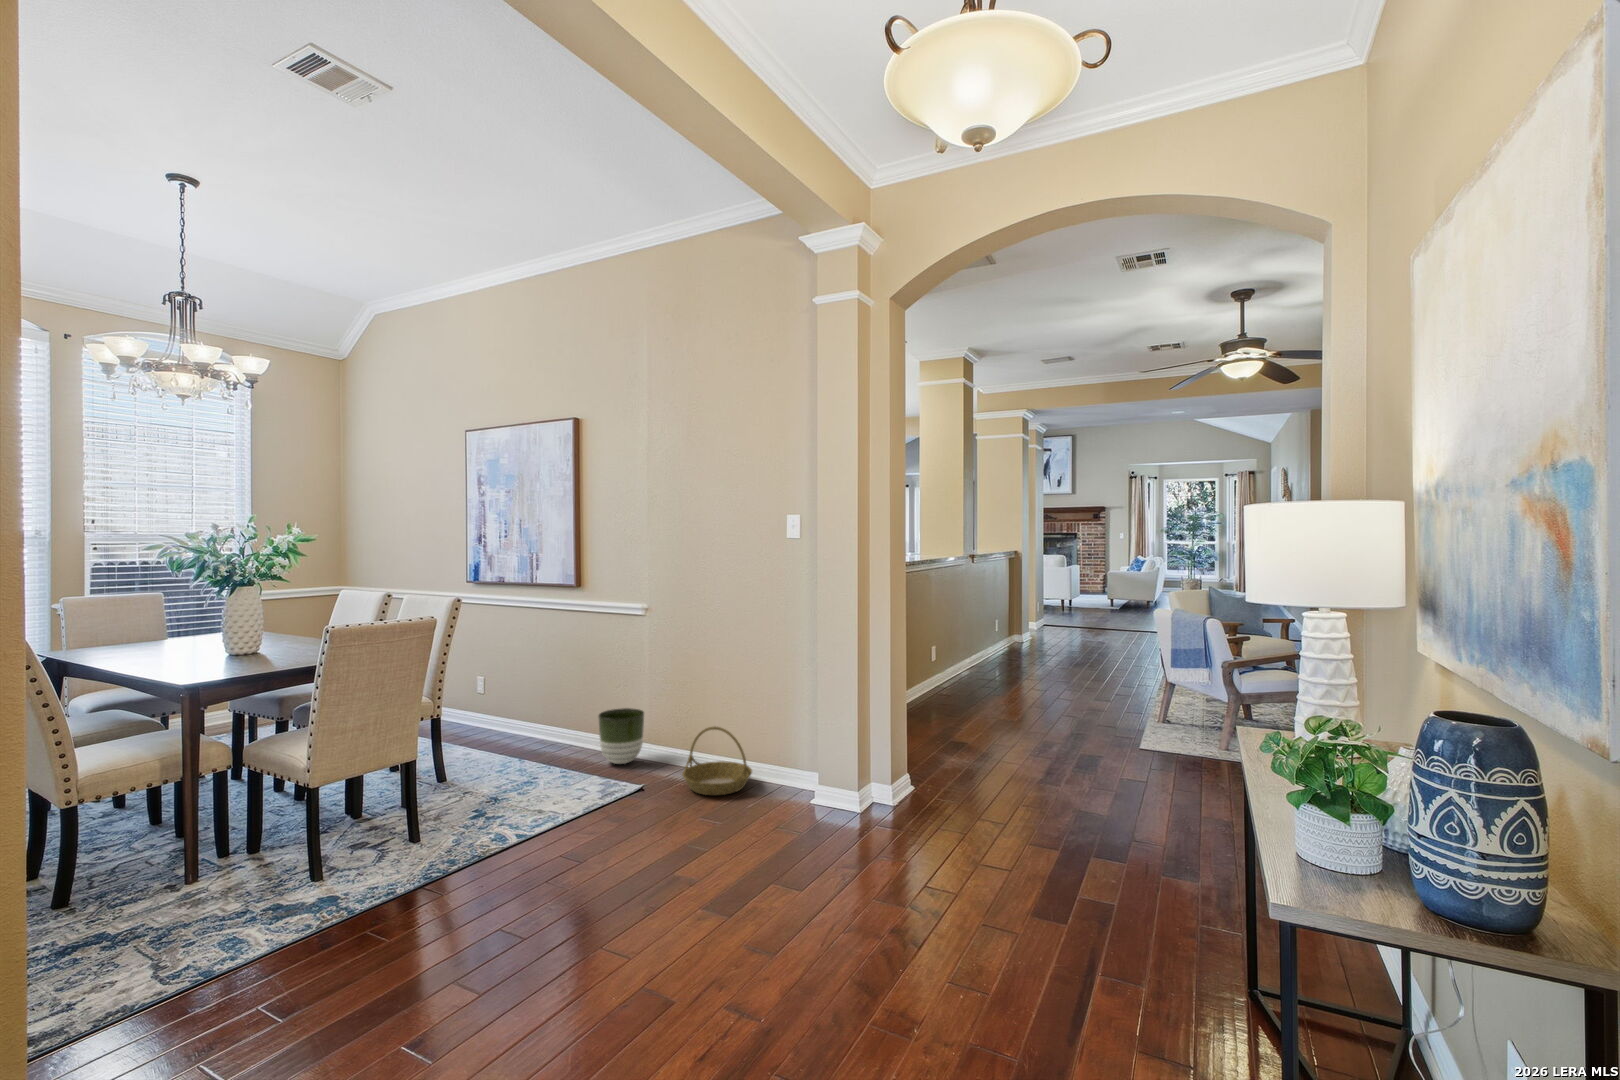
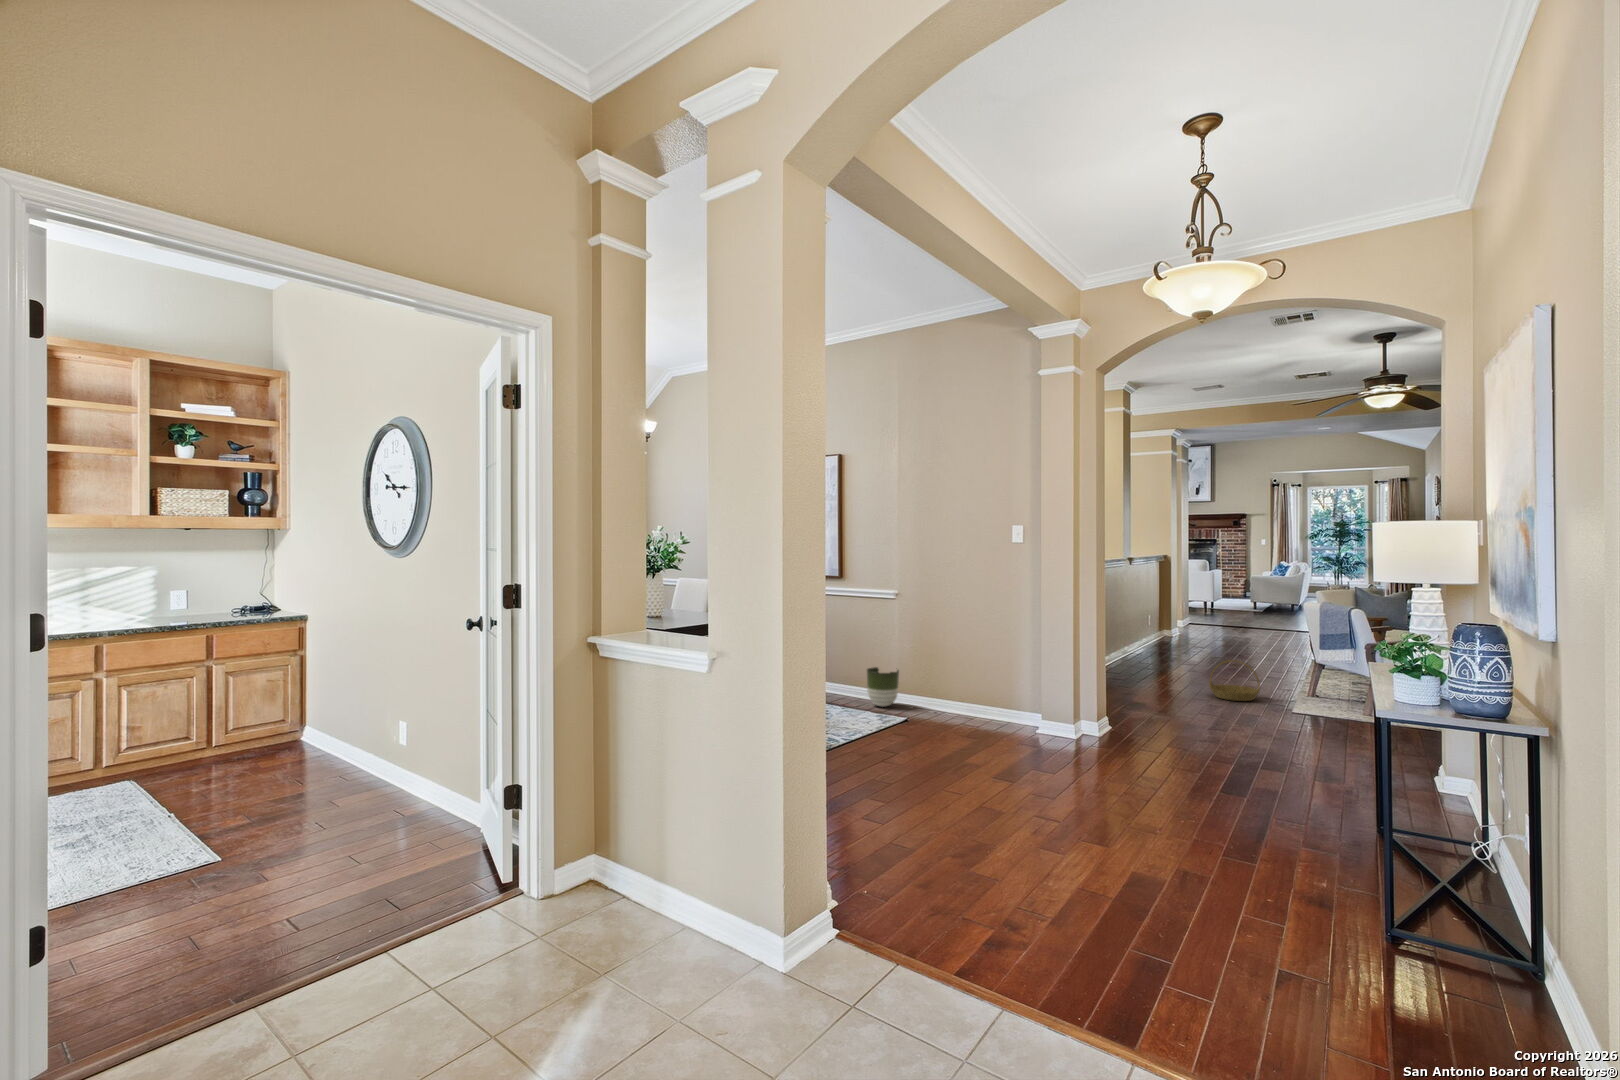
basket: present [682,727,752,795] -> present [1209,660,1260,701]

